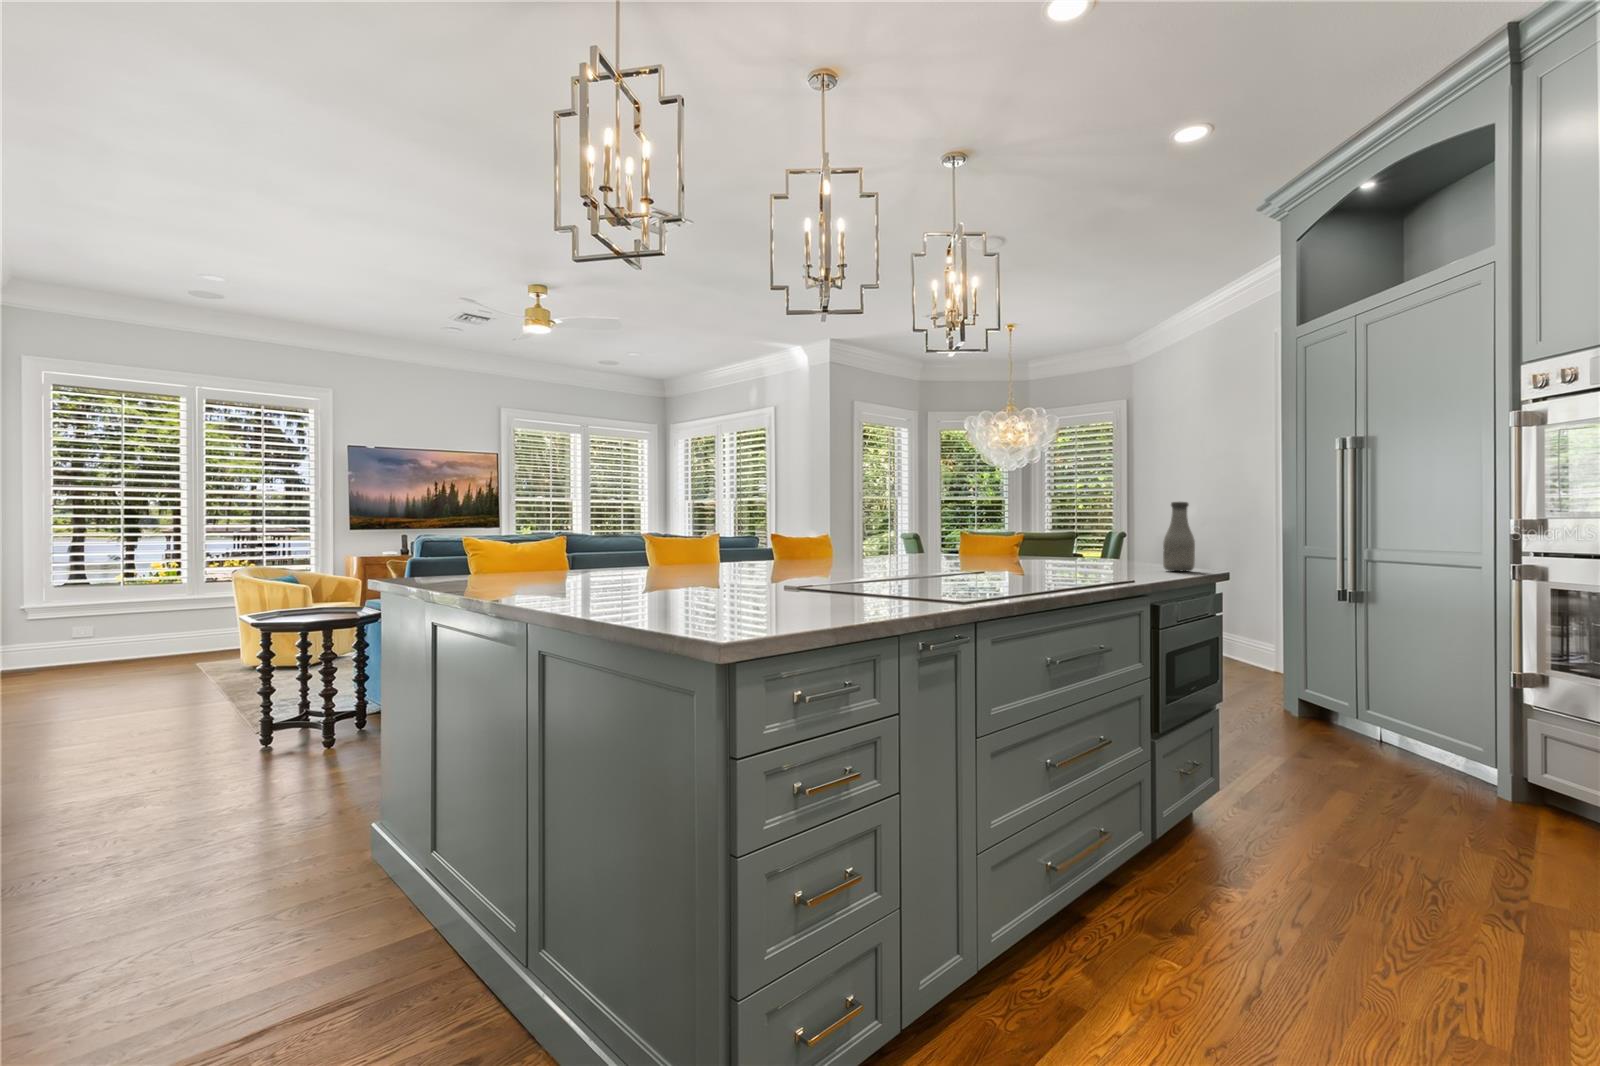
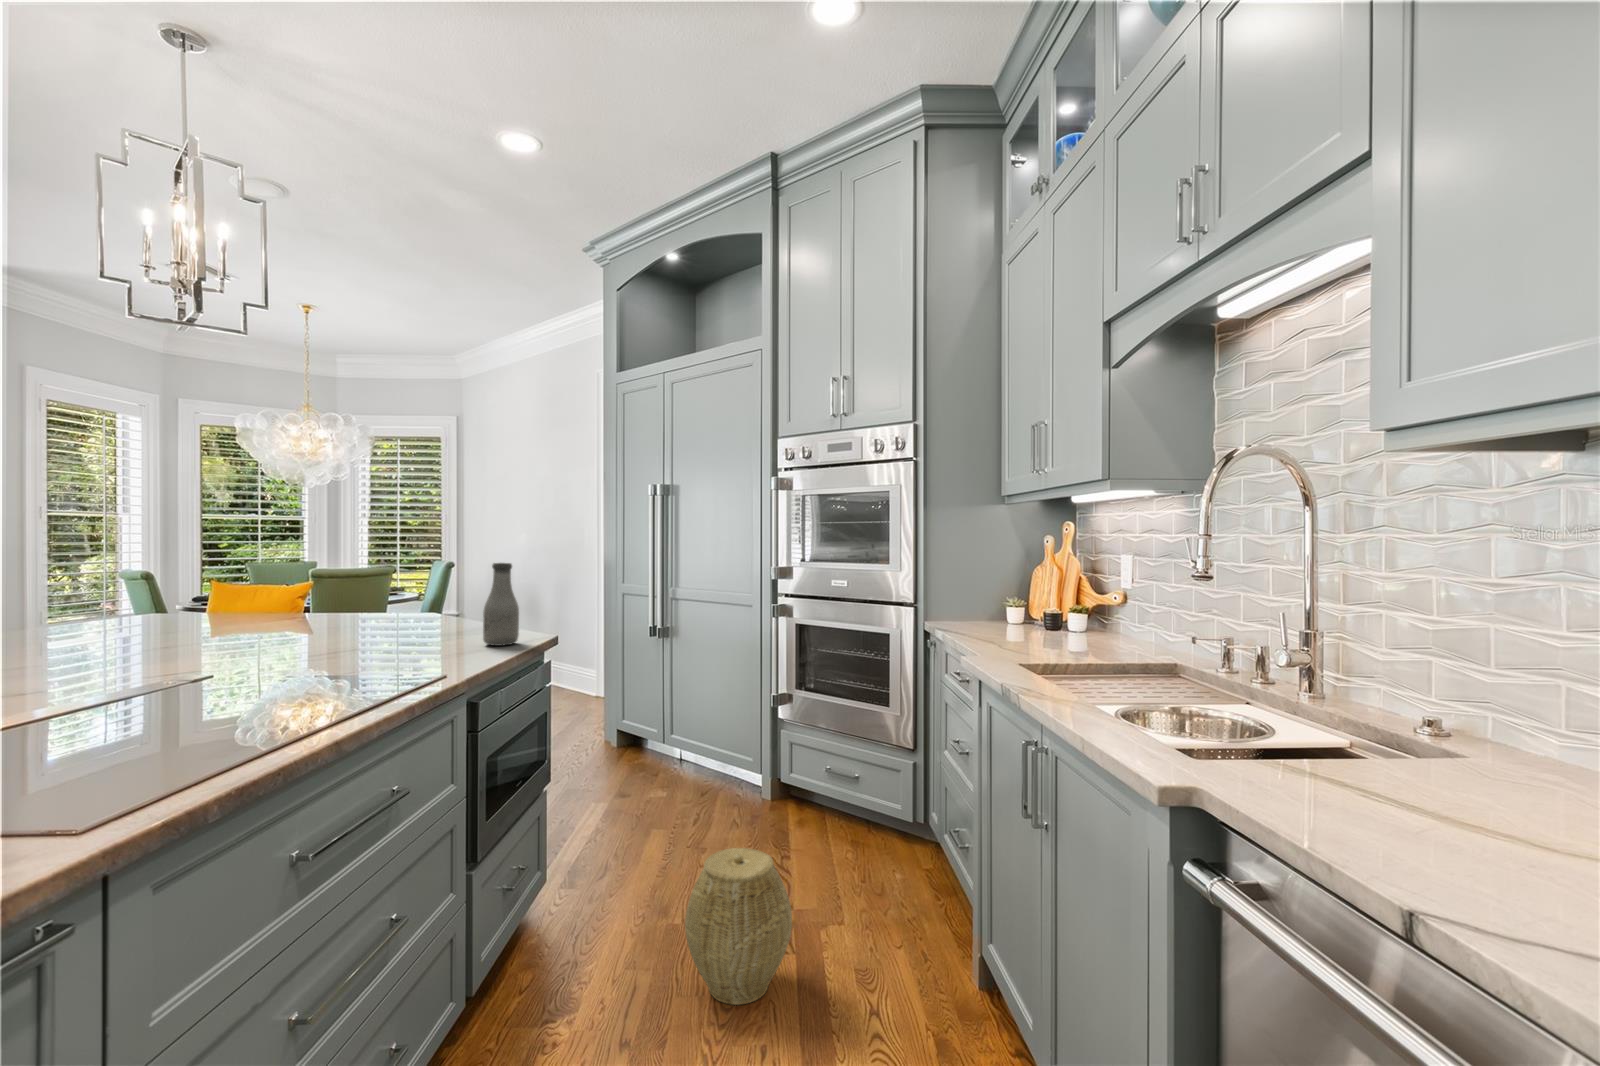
woven basket: none [1372,788,1518,945] -> present [685,848,792,1005]

